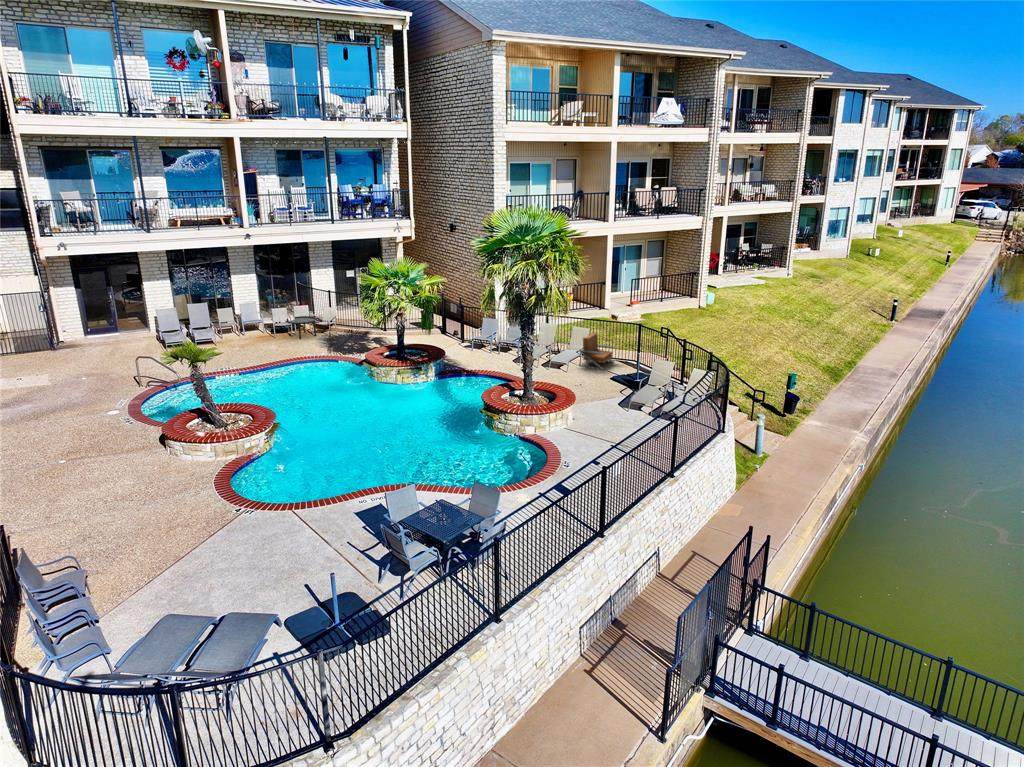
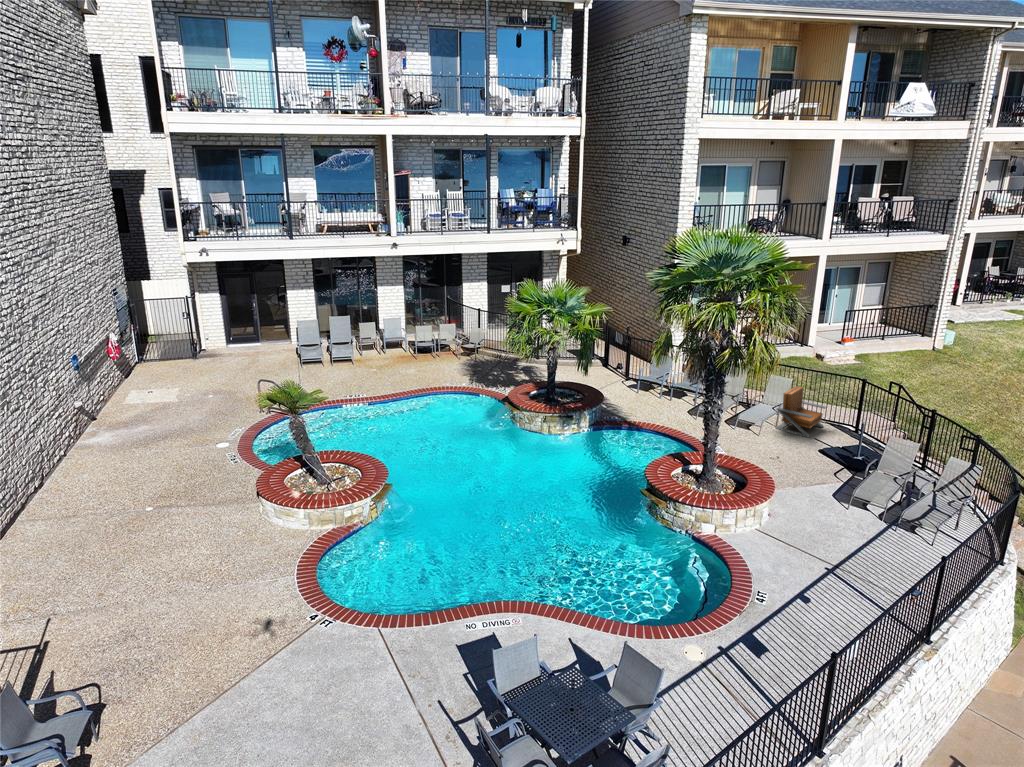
round table: present [286,316,316,339] -> none [428,336,461,363]

